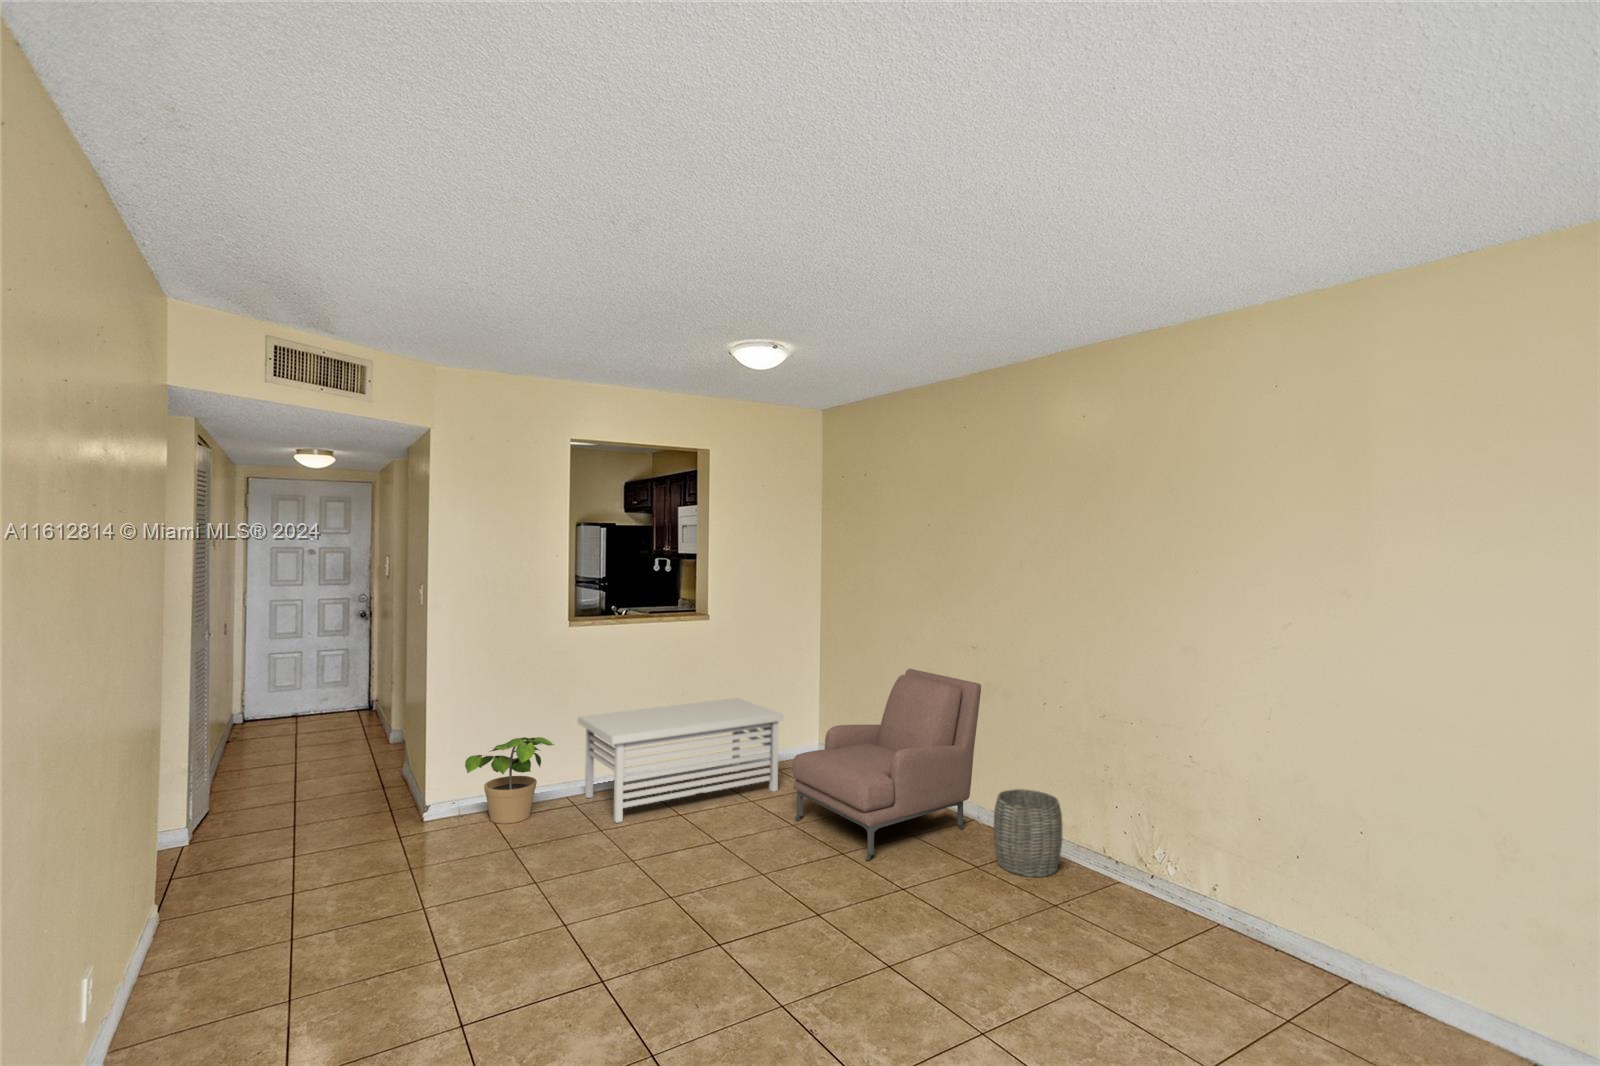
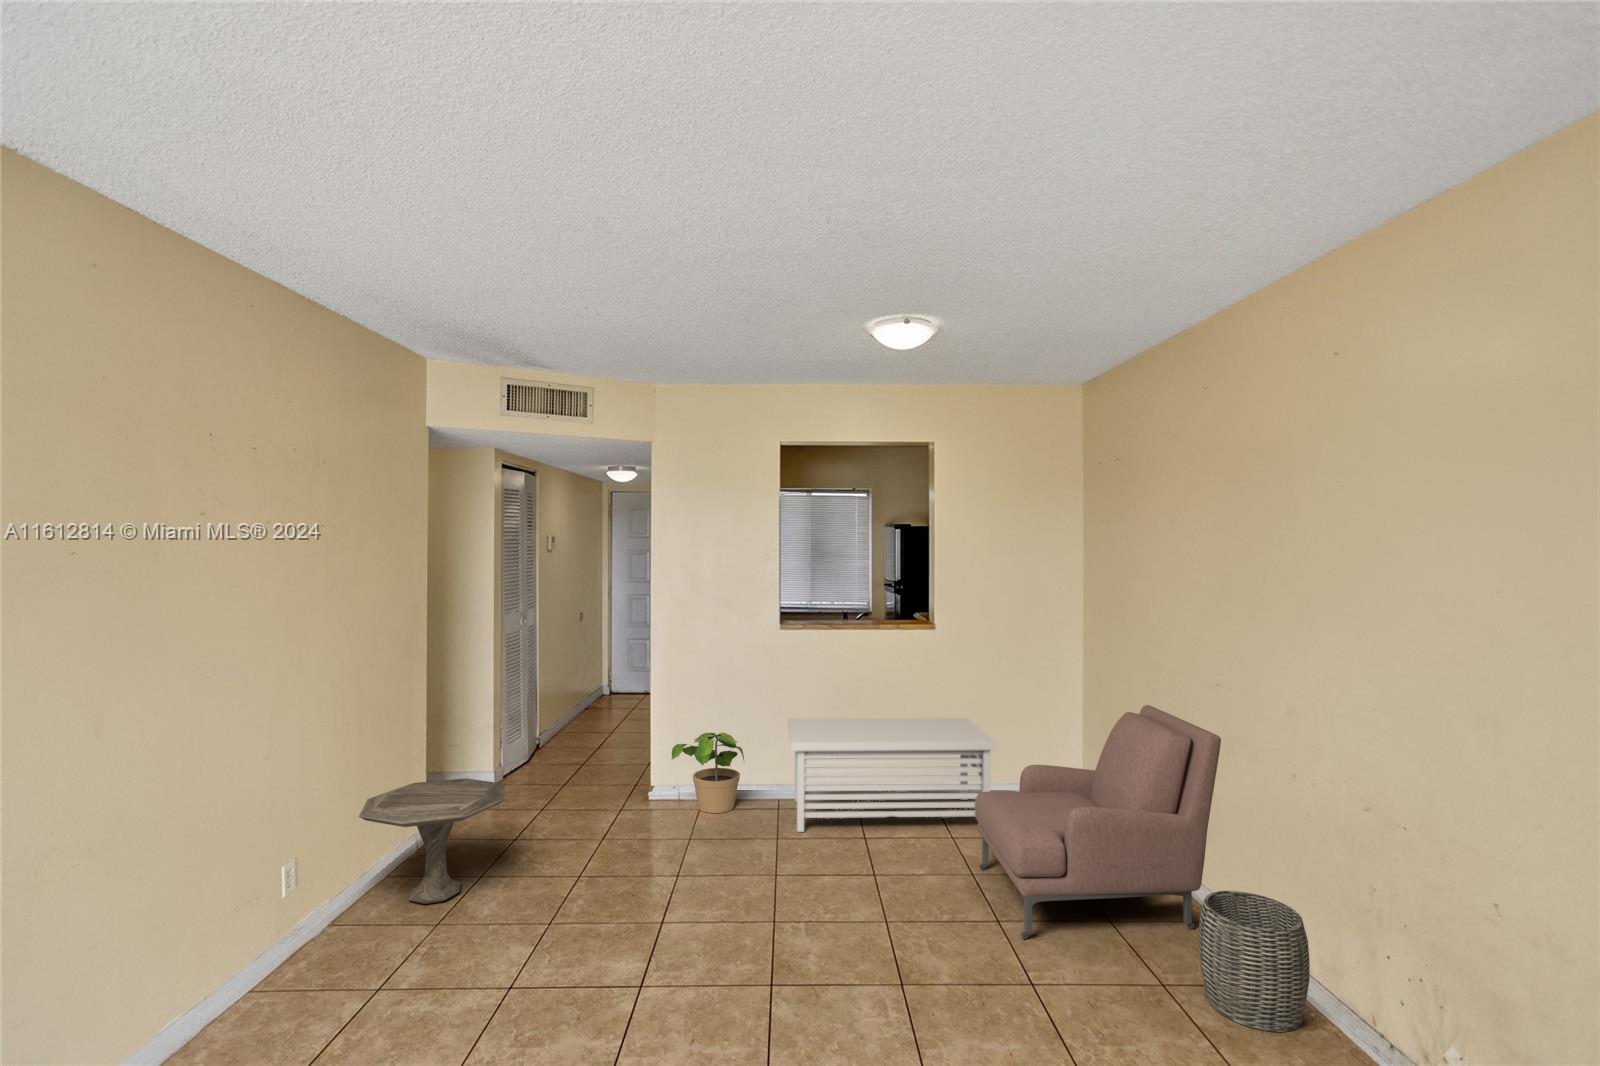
side table: none [149,821,352,981] -> present [359,778,505,904]

